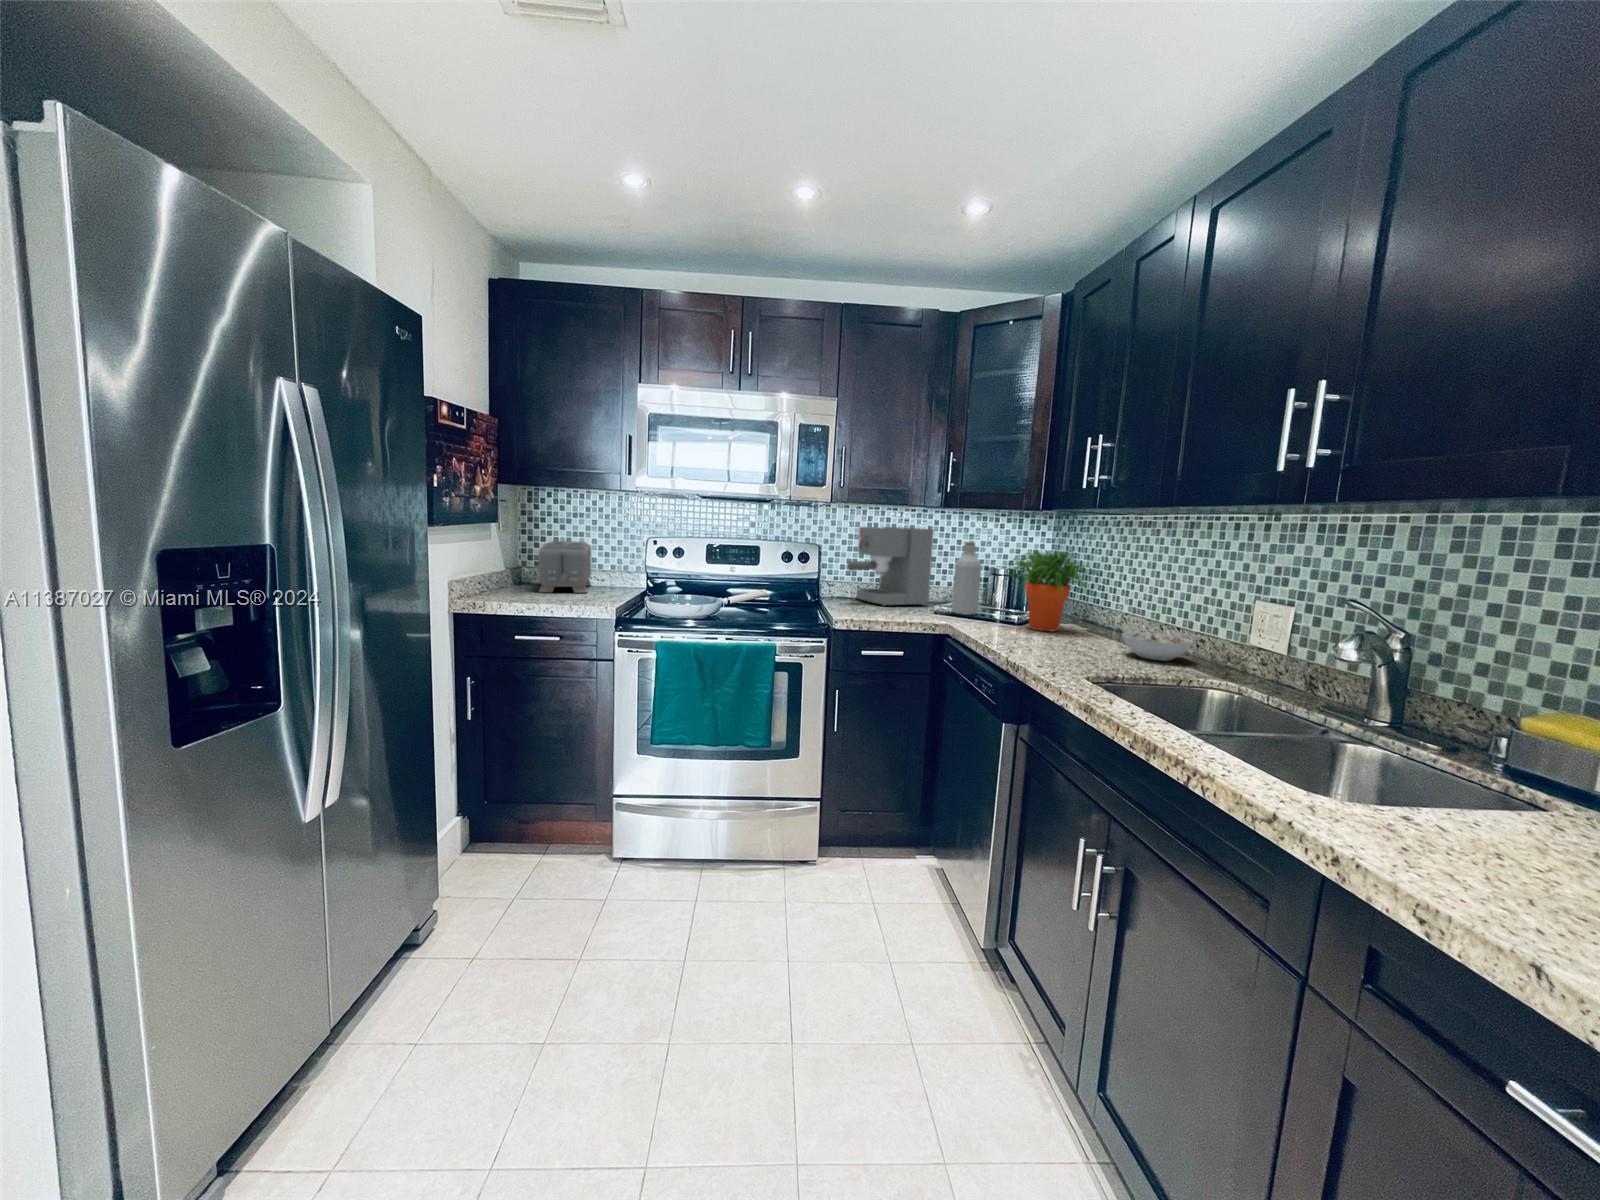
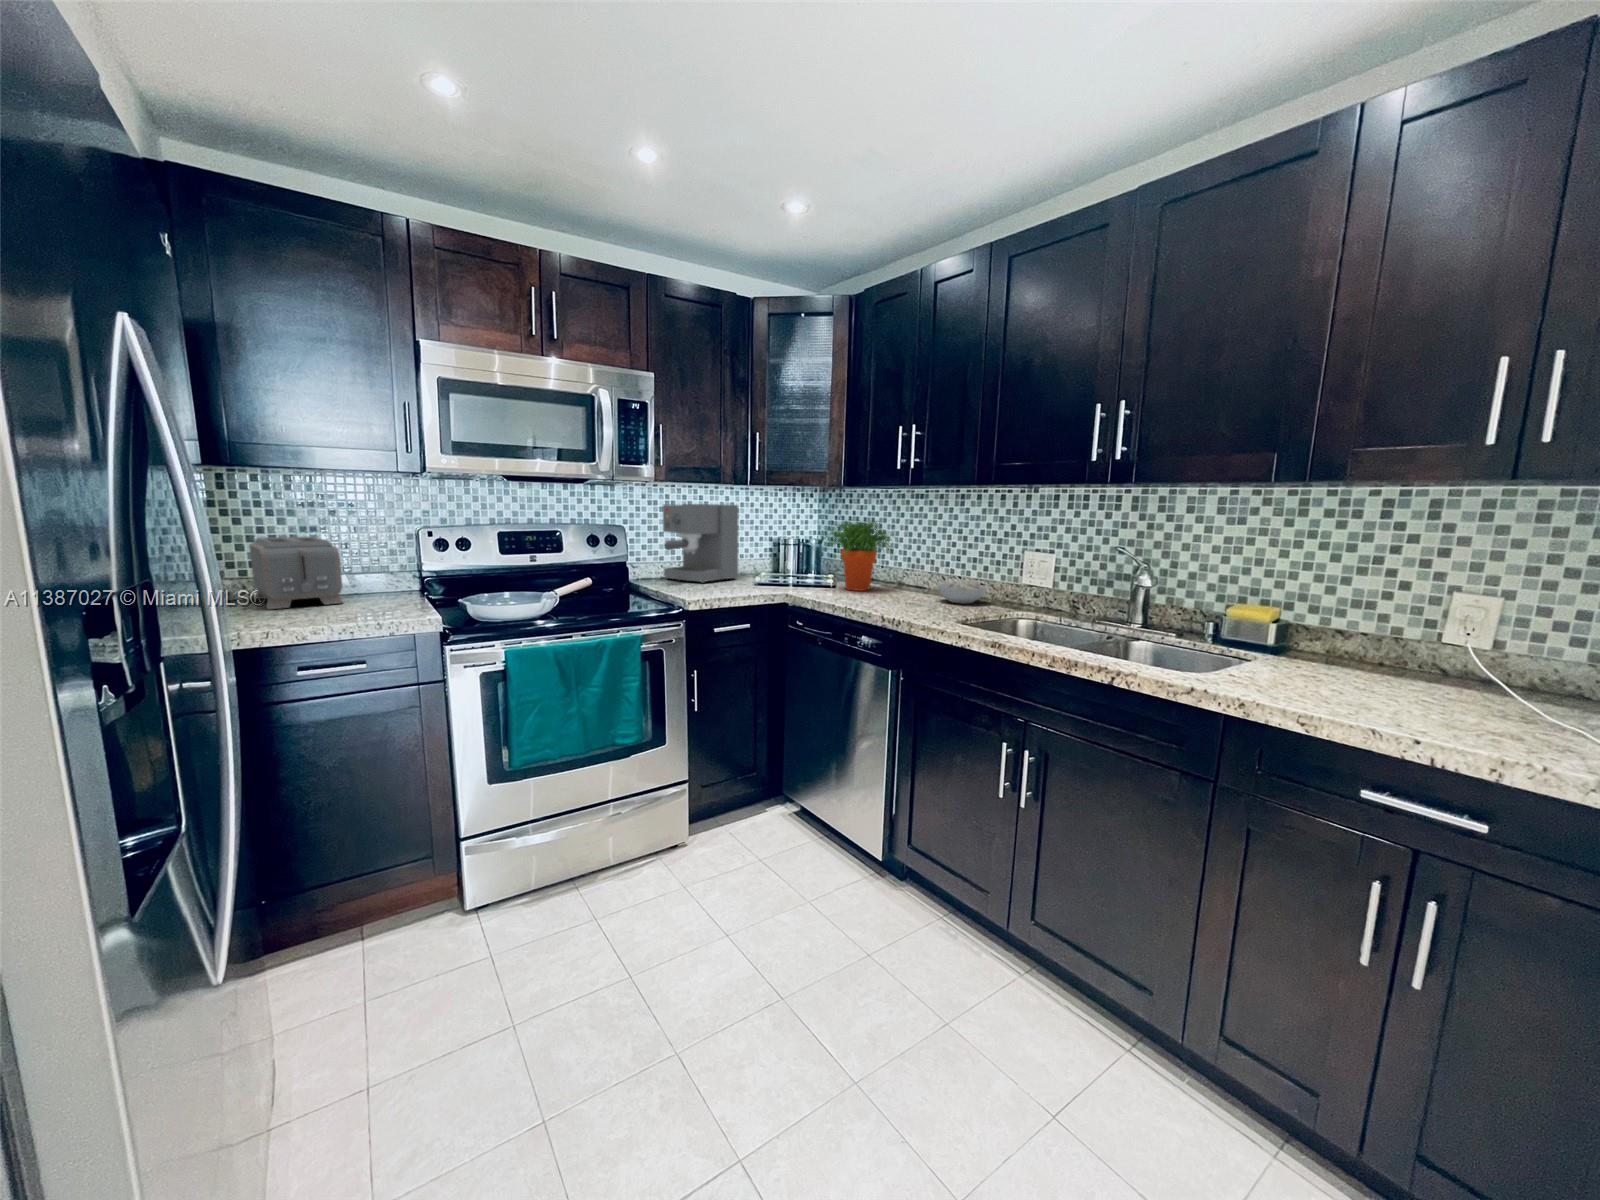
bottle: present [952,542,981,615] -> none [767,516,791,584]

